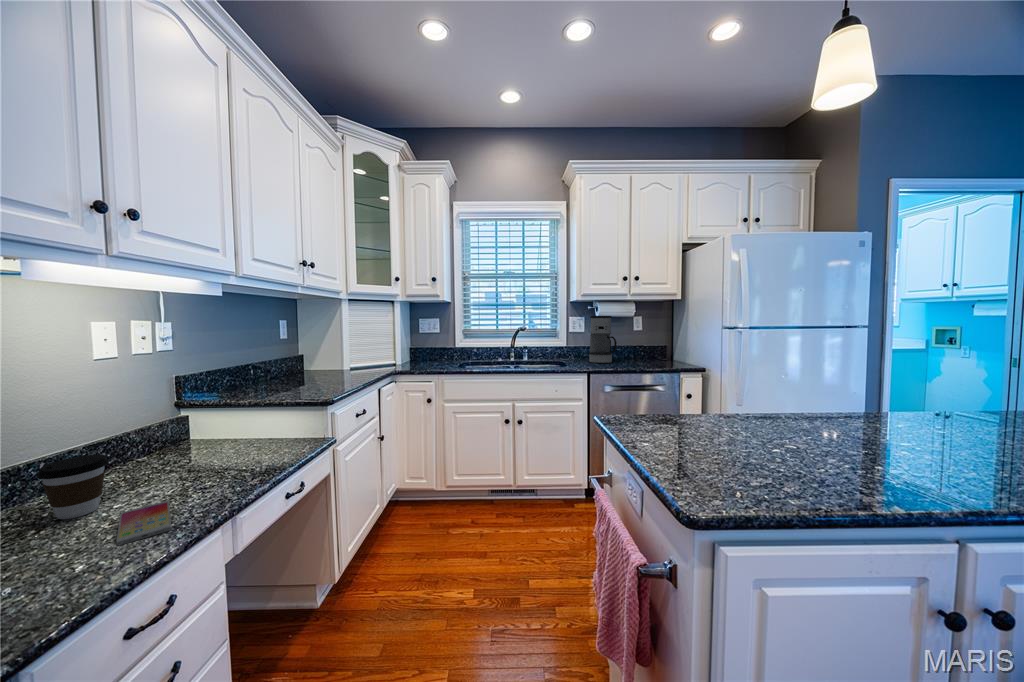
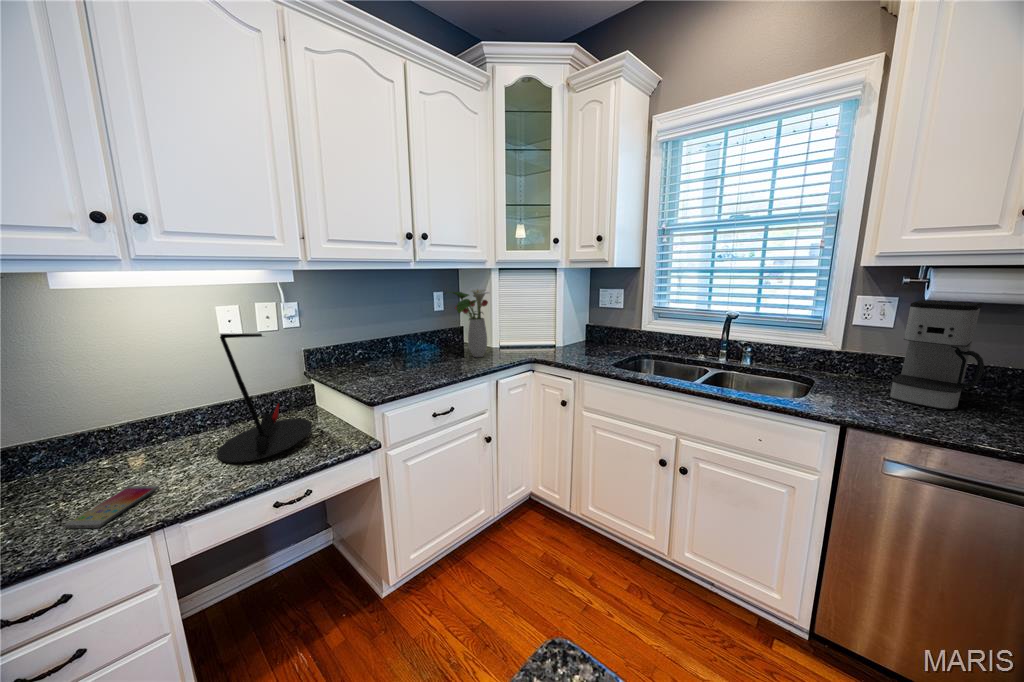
flower arrangement: none [305,316,357,376] -> present [445,289,489,357]
desk lamp: none [152,340,269,482] -> present [217,333,312,463]
coffee cup: present [36,455,109,519] -> none [105,426,157,476]

